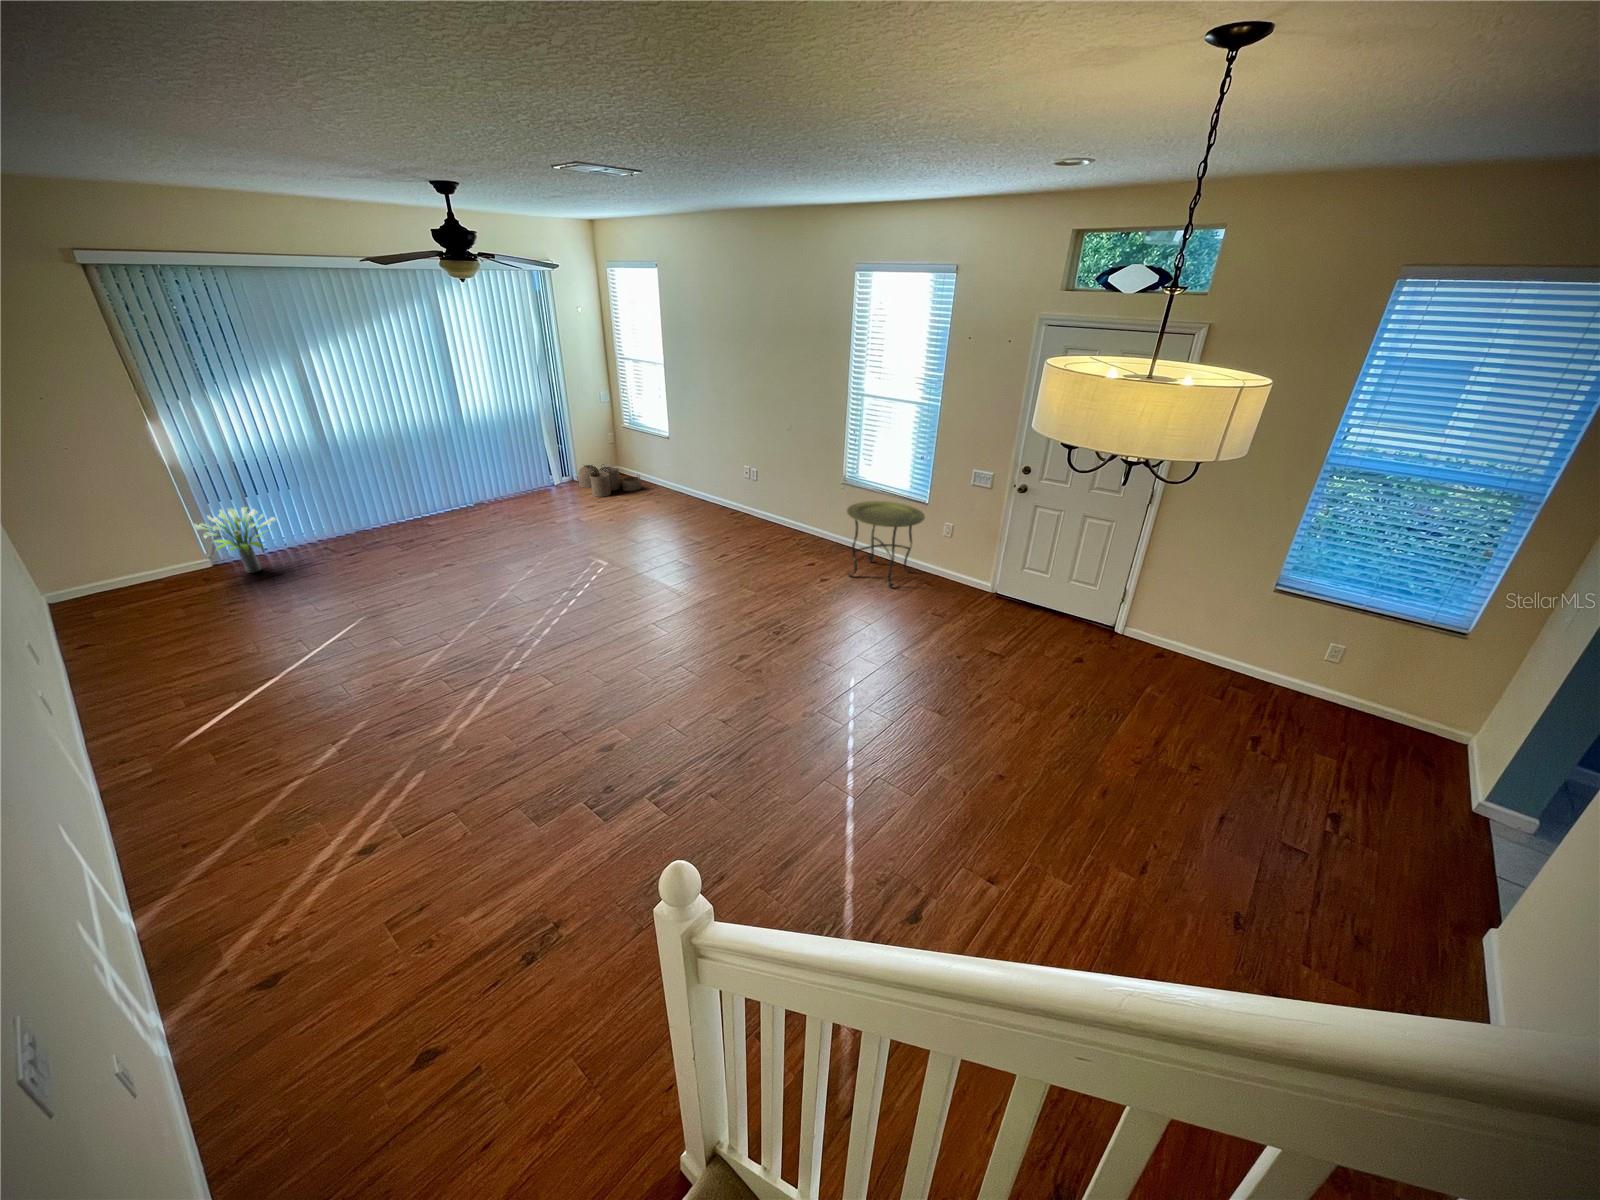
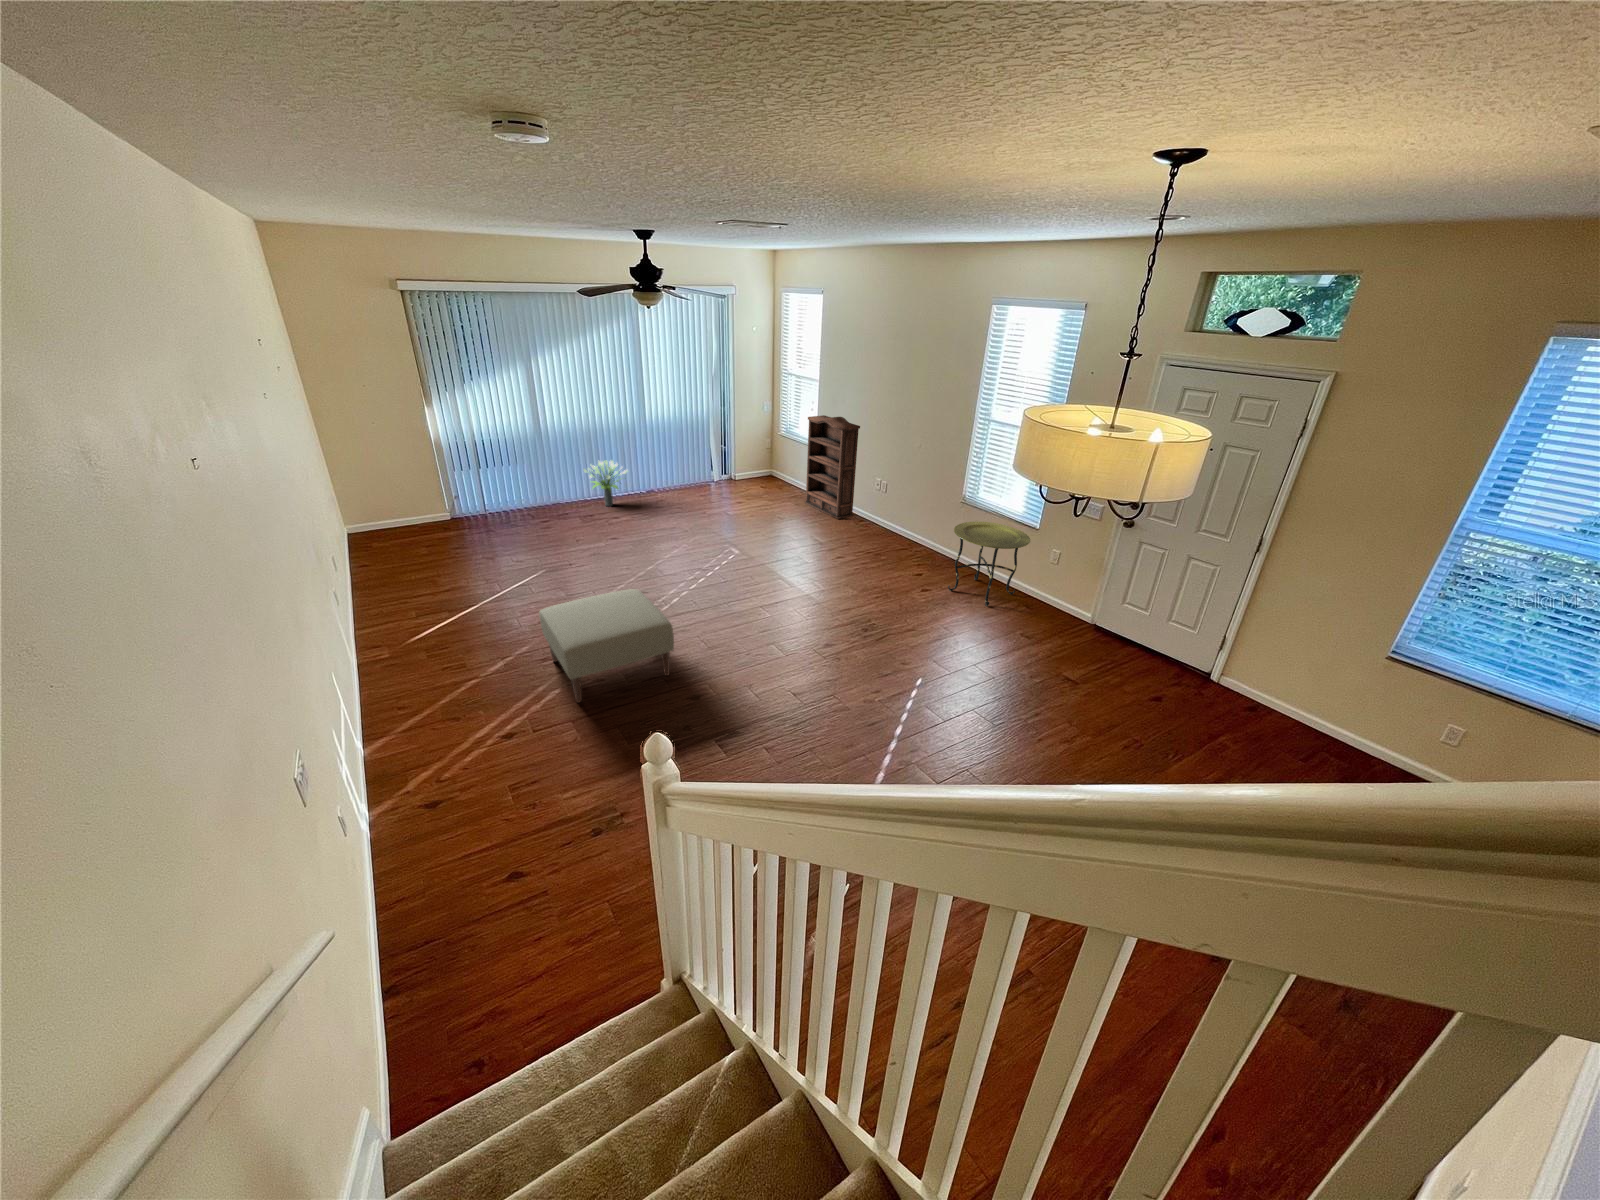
bookshelf: none [660,402,724,514] -> present [805,415,860,519]
woven basket: present [578,464,641,497] -> none [733,464,786,494]
potted plant: present [194,507,276,573] -> present [584,460,628,506]
ottoman: none [378,626,571,784] -> present [539,589,674,703]

